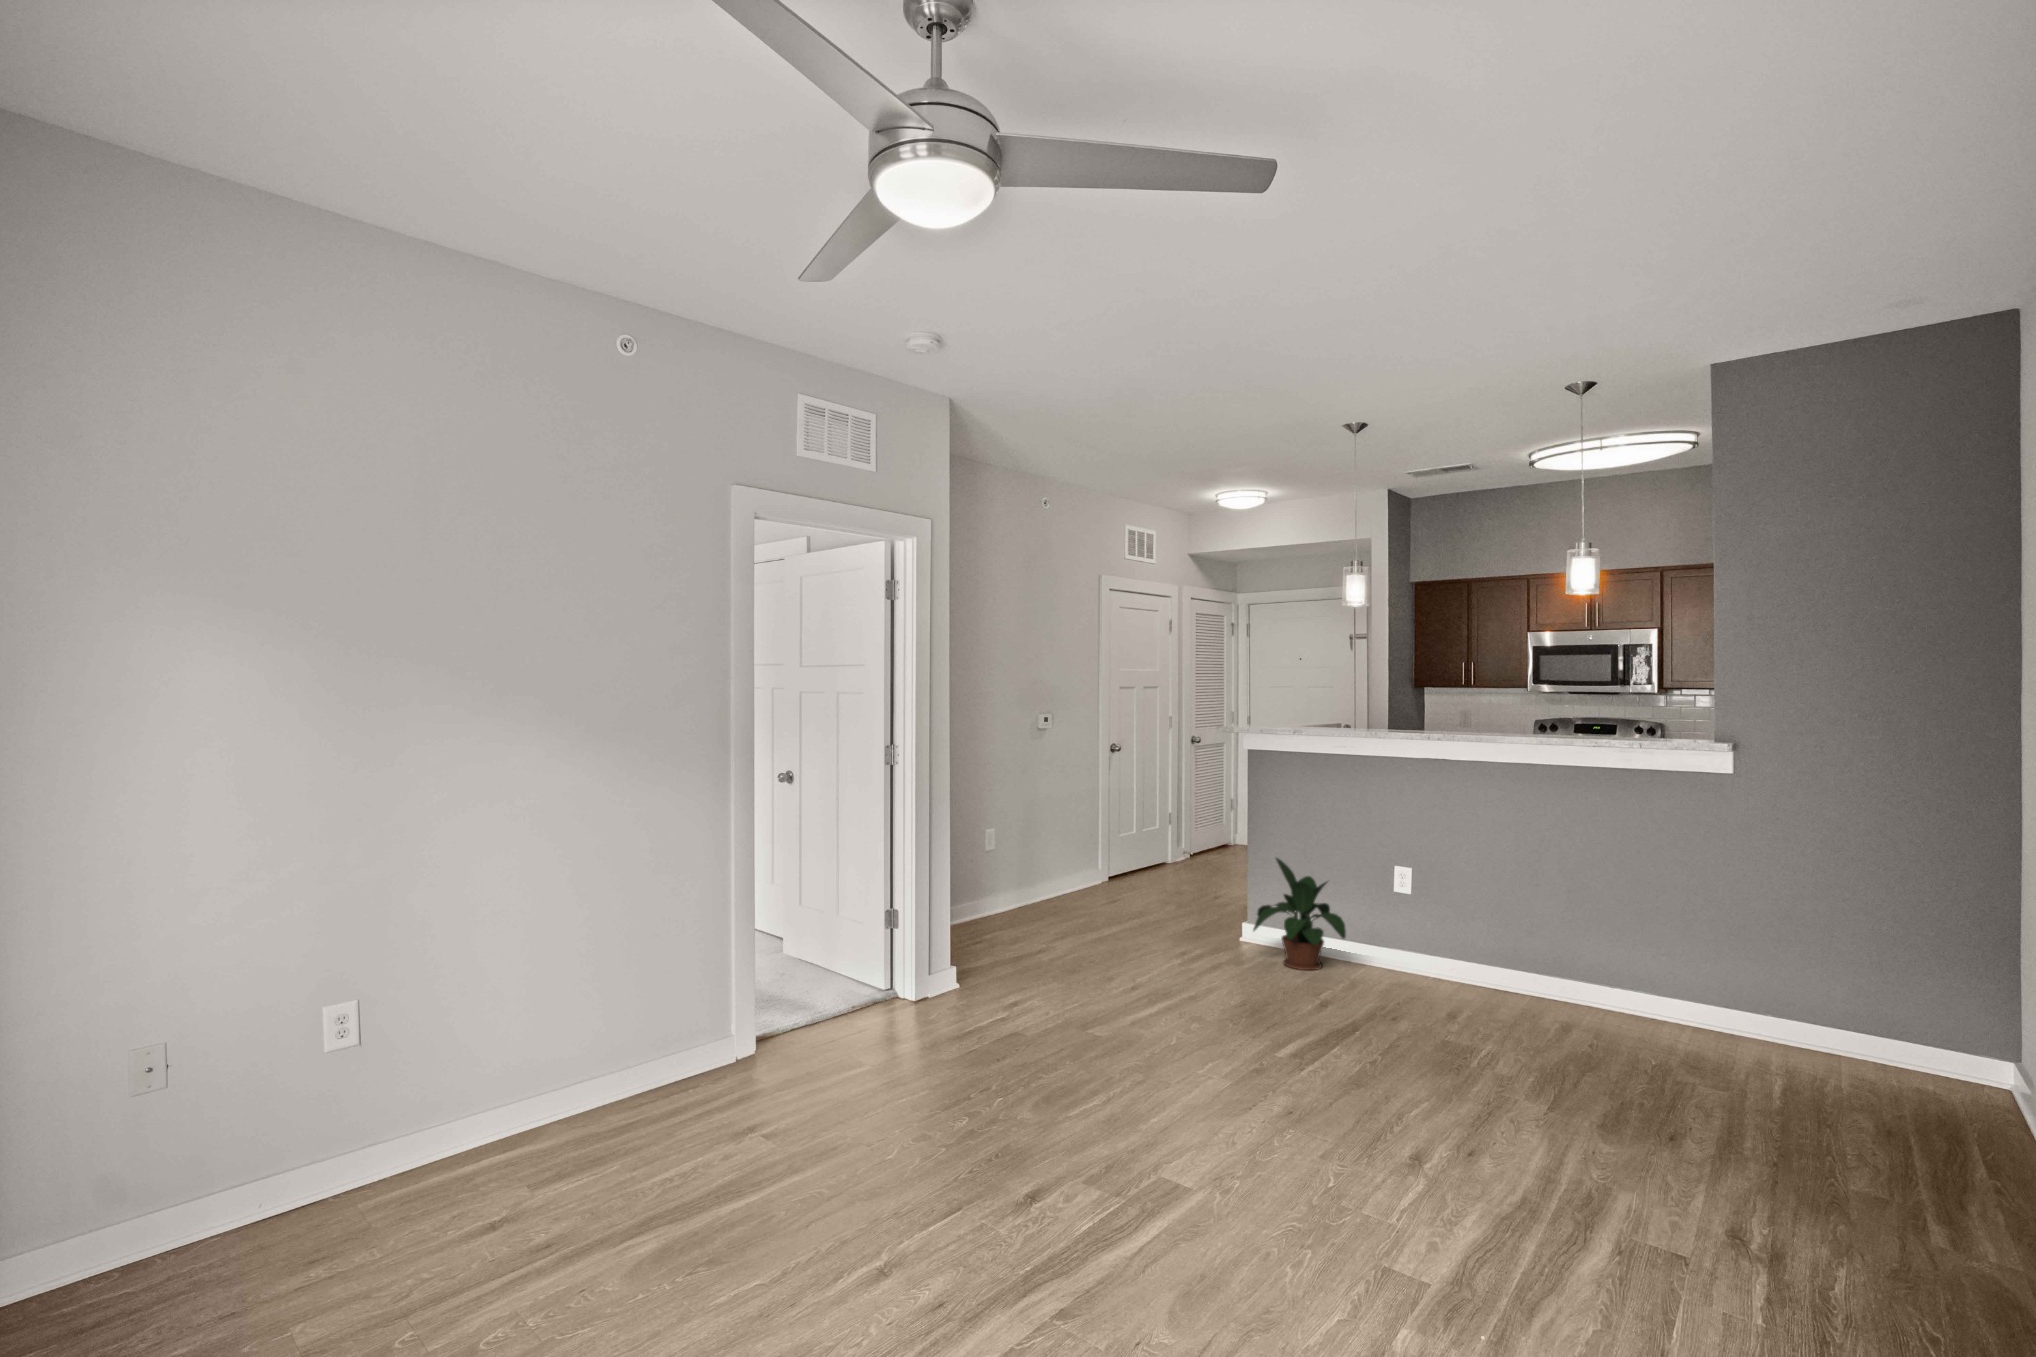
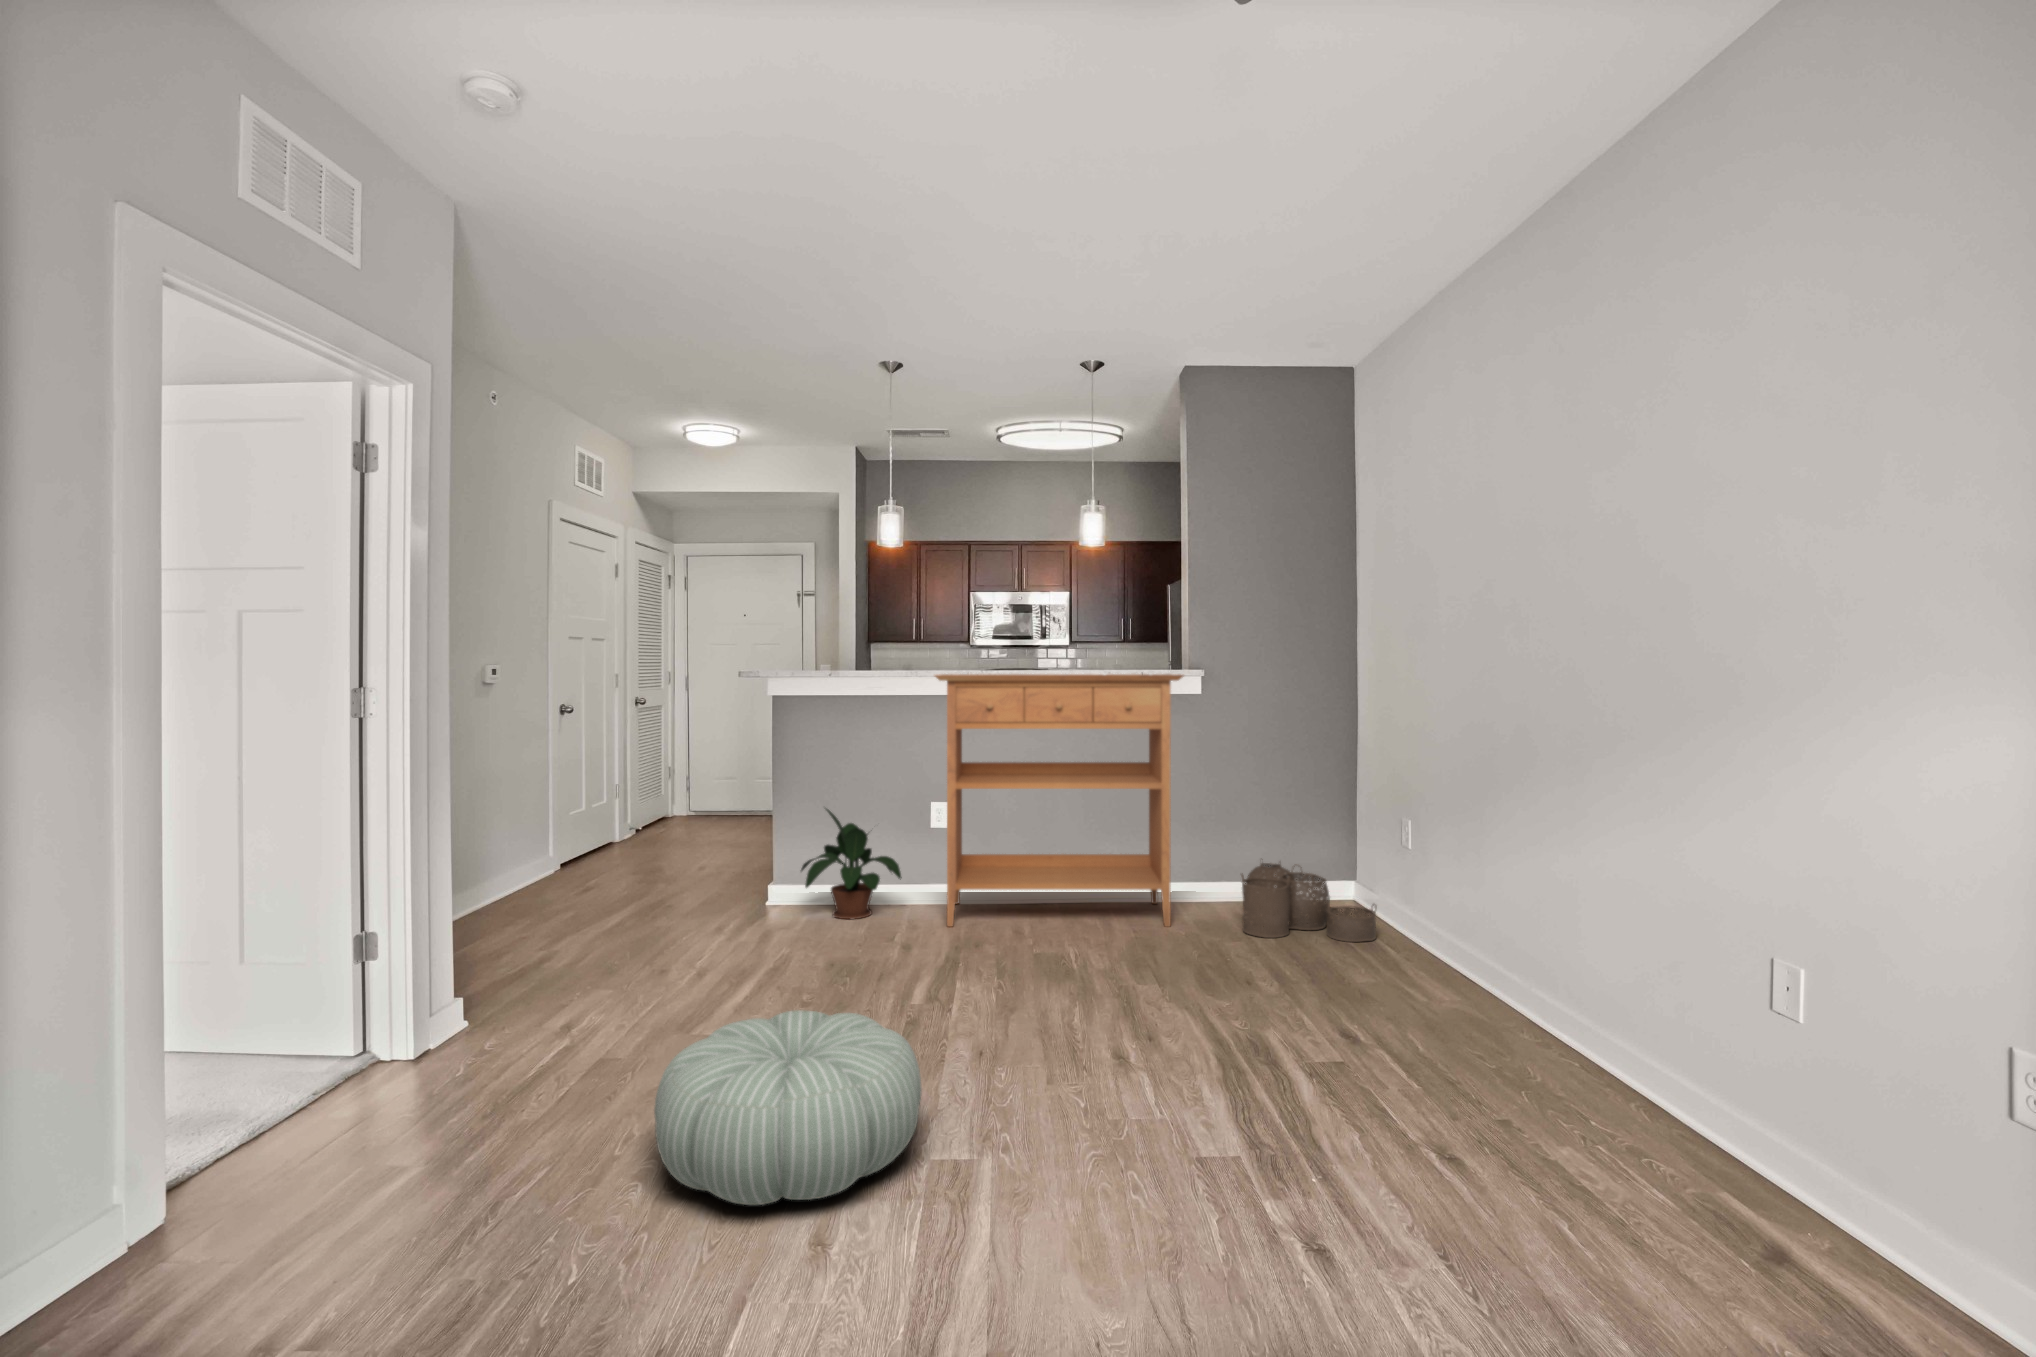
console table: none [1366,735,1683,1052] -> present [935,674,1183,927]
woven basket: none [1748,995,1975,1141] -> present [1241,863,1377,942]
pouf: none [966,1024,1173,1170] -> present [654,1010,922,1205]

